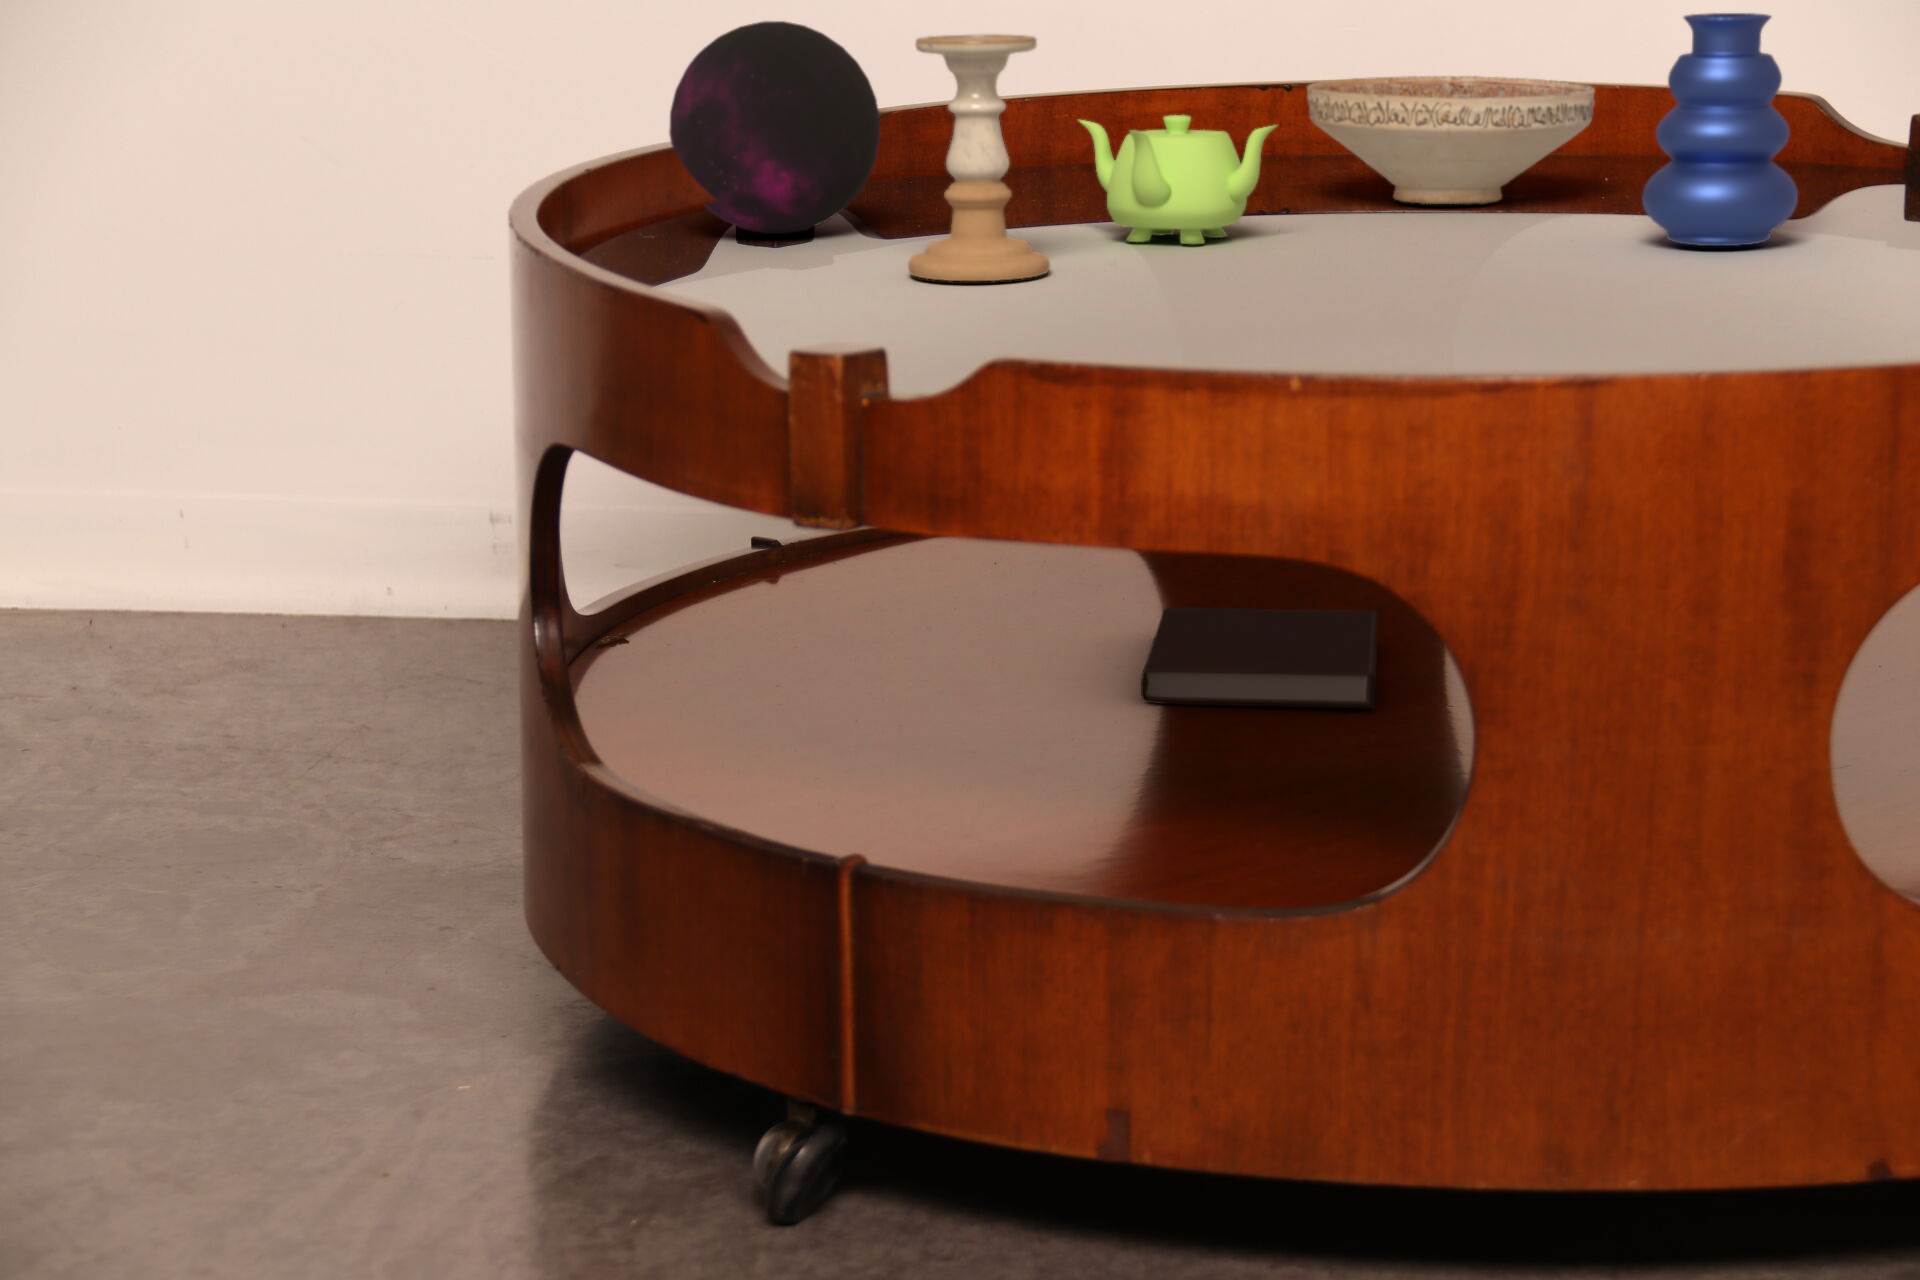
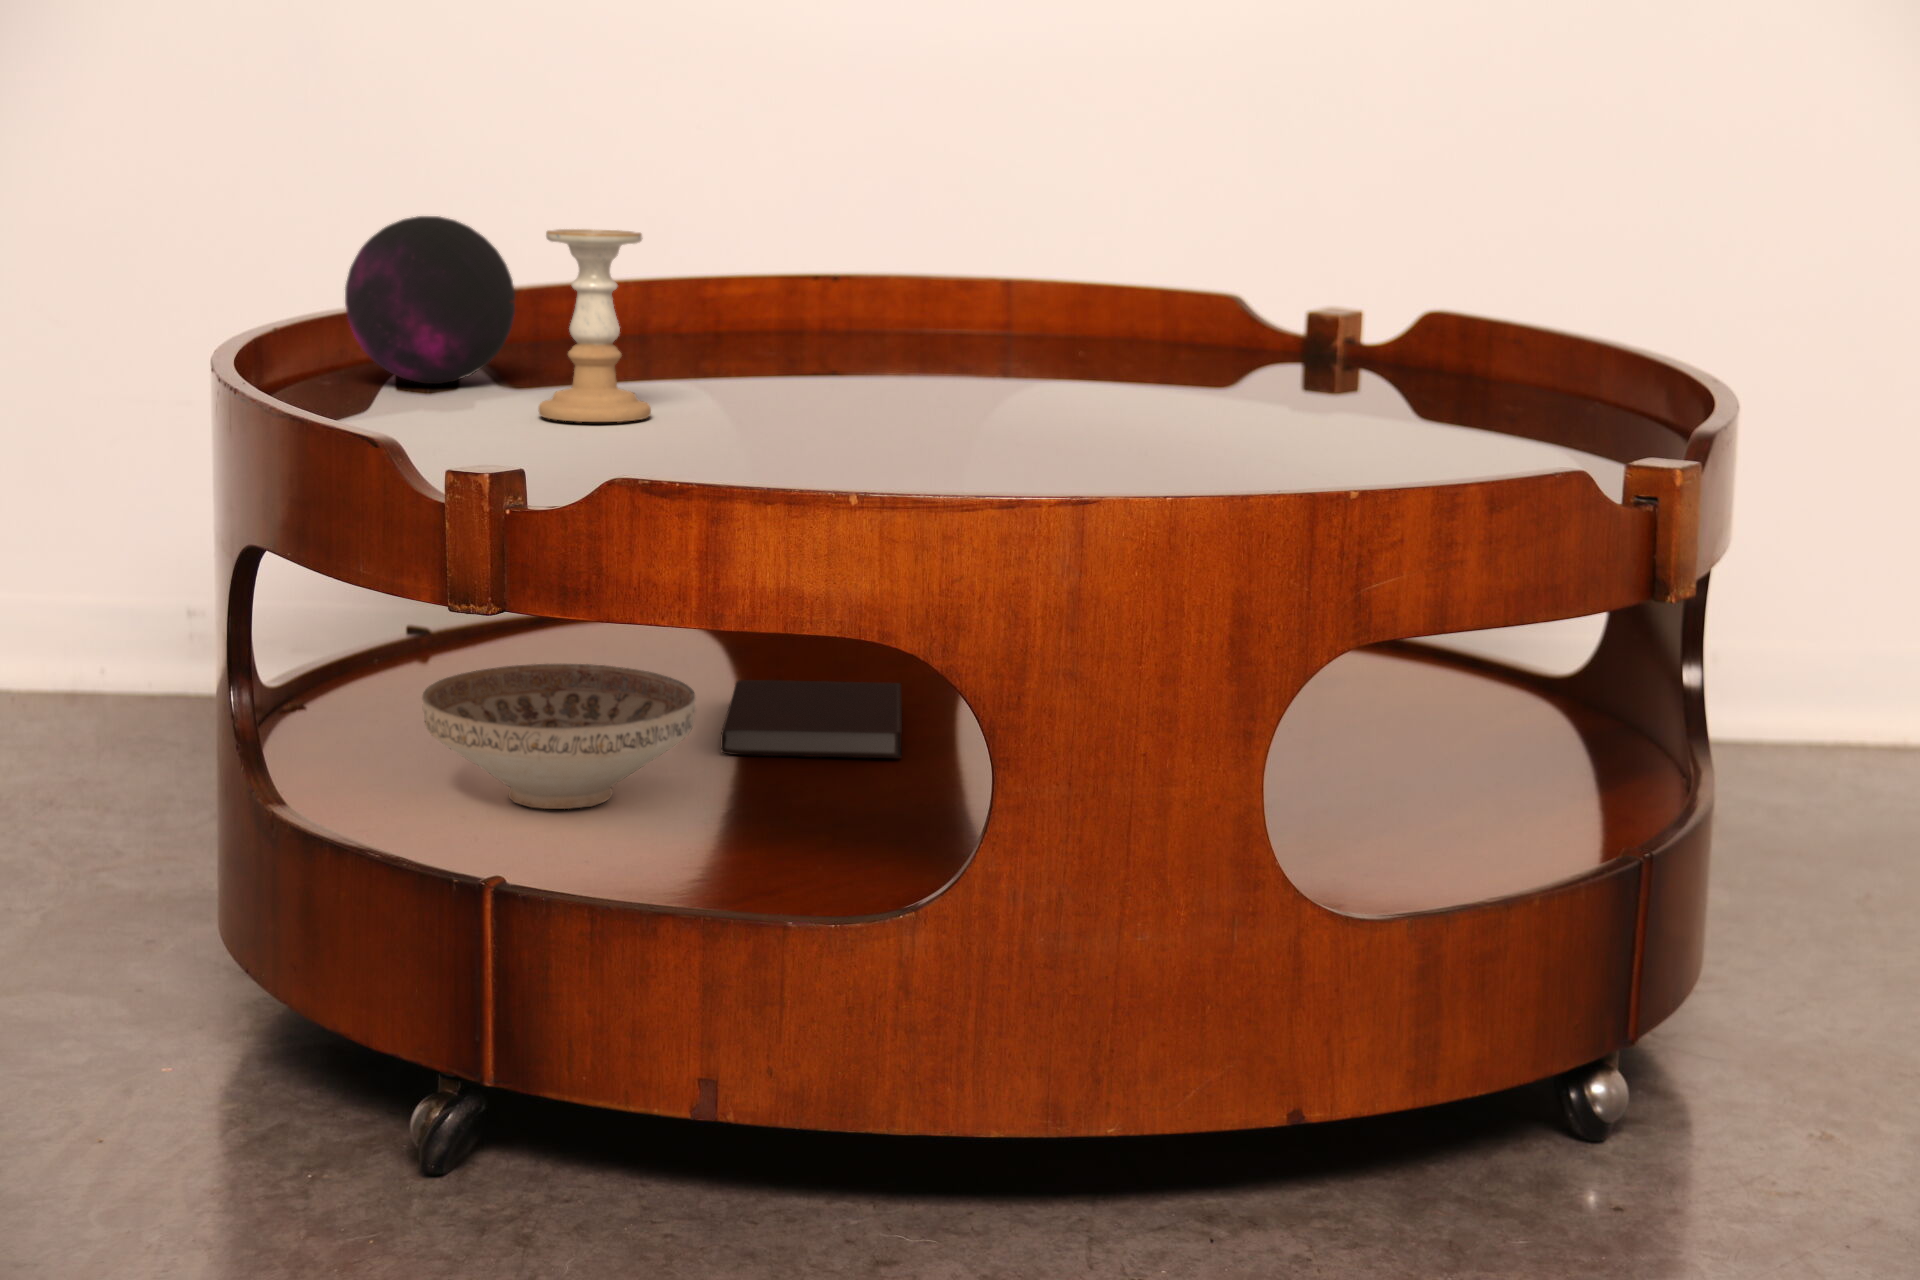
vase: present [1642,13,1798,246] -> none [1103,234,1217,409]
decorative bowl: present [1307,76,1595,204] -> present [422,664,696,809]
teapot: present [1078,115,1277,244] -> none [672,299,828,399]

